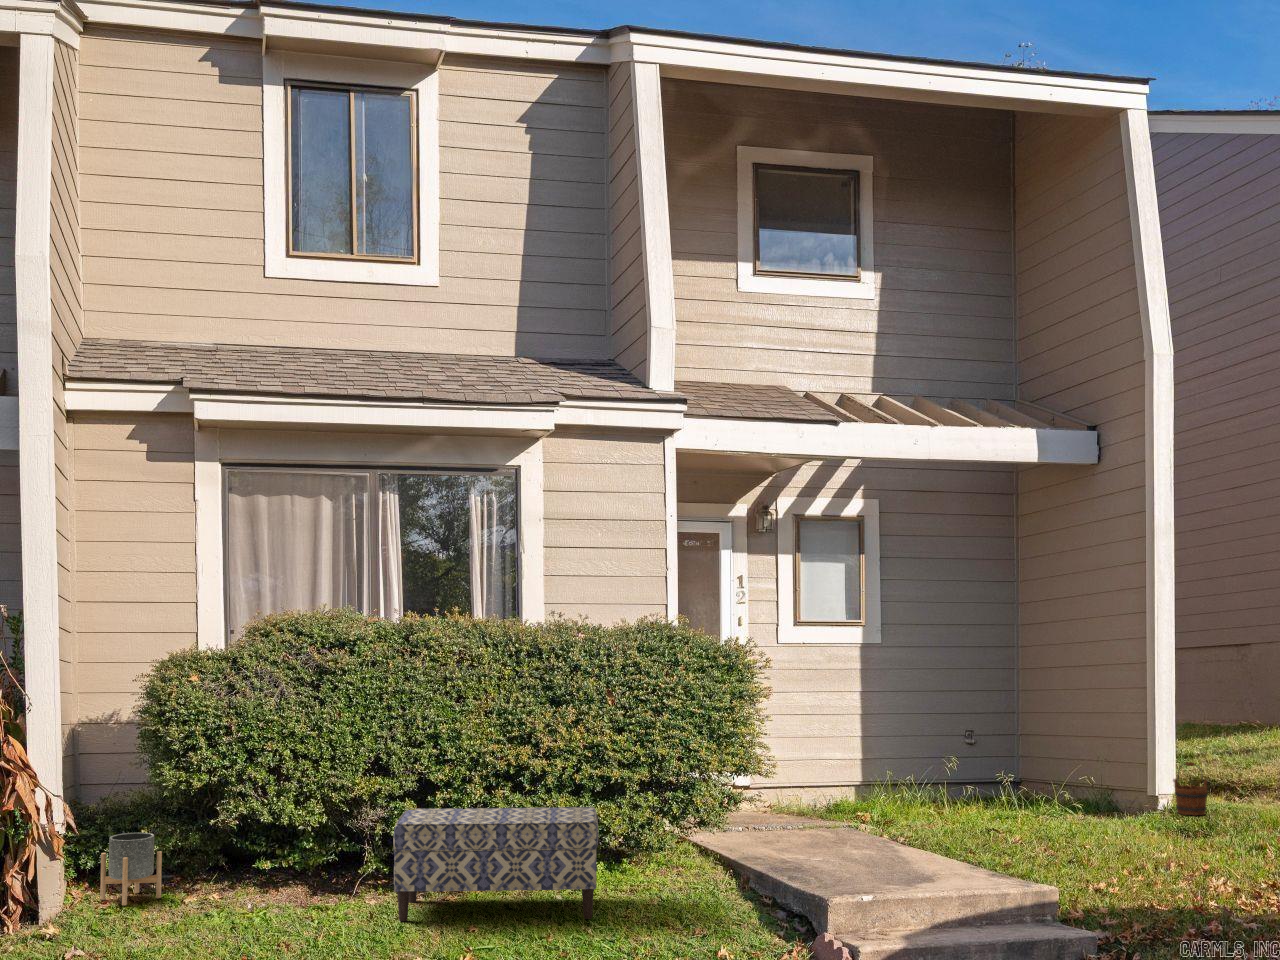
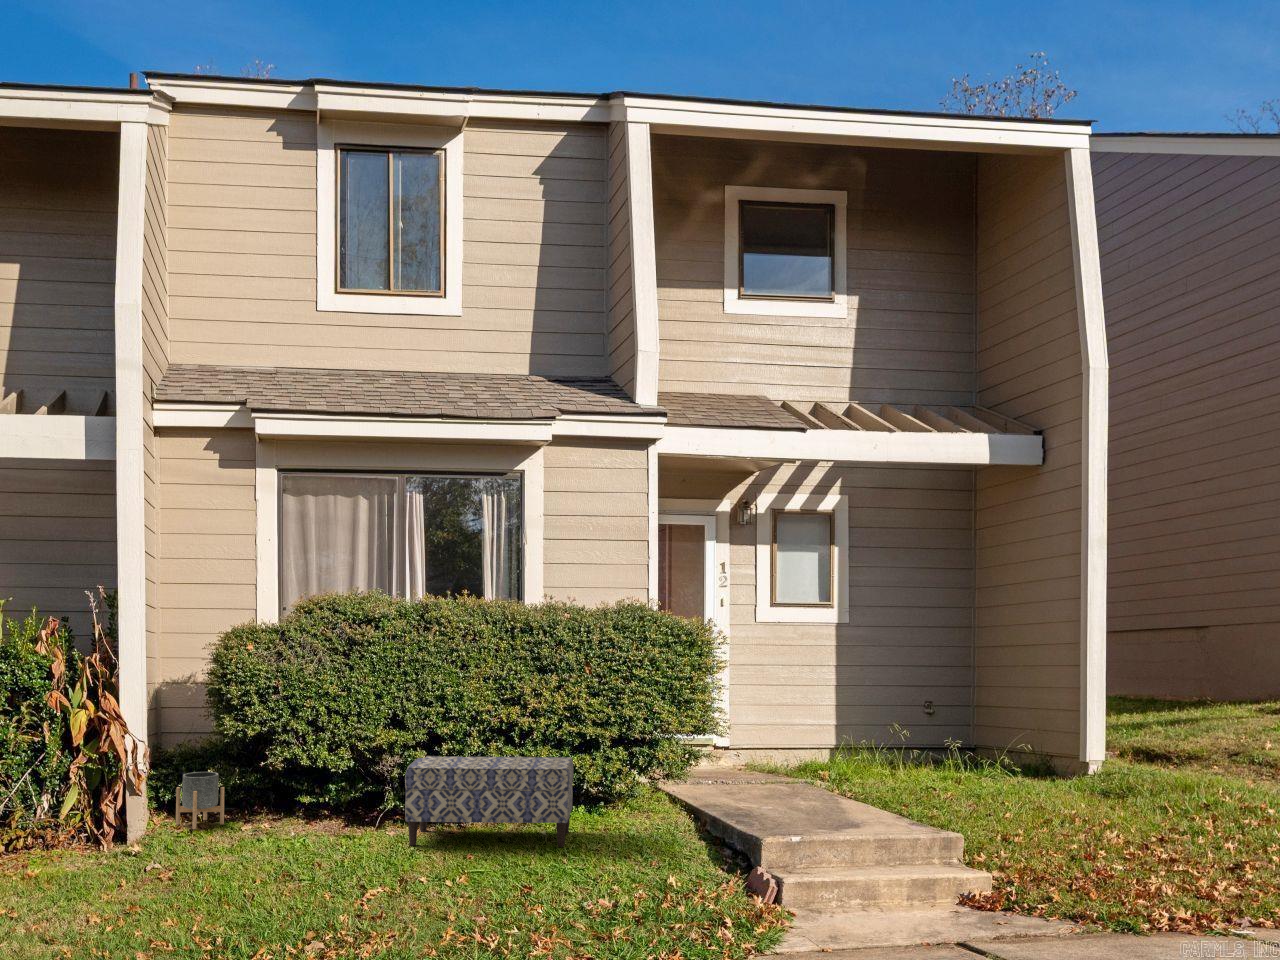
wooden bucket: present [1173,762,1208,816] -> none [1093,729,1123,776]

